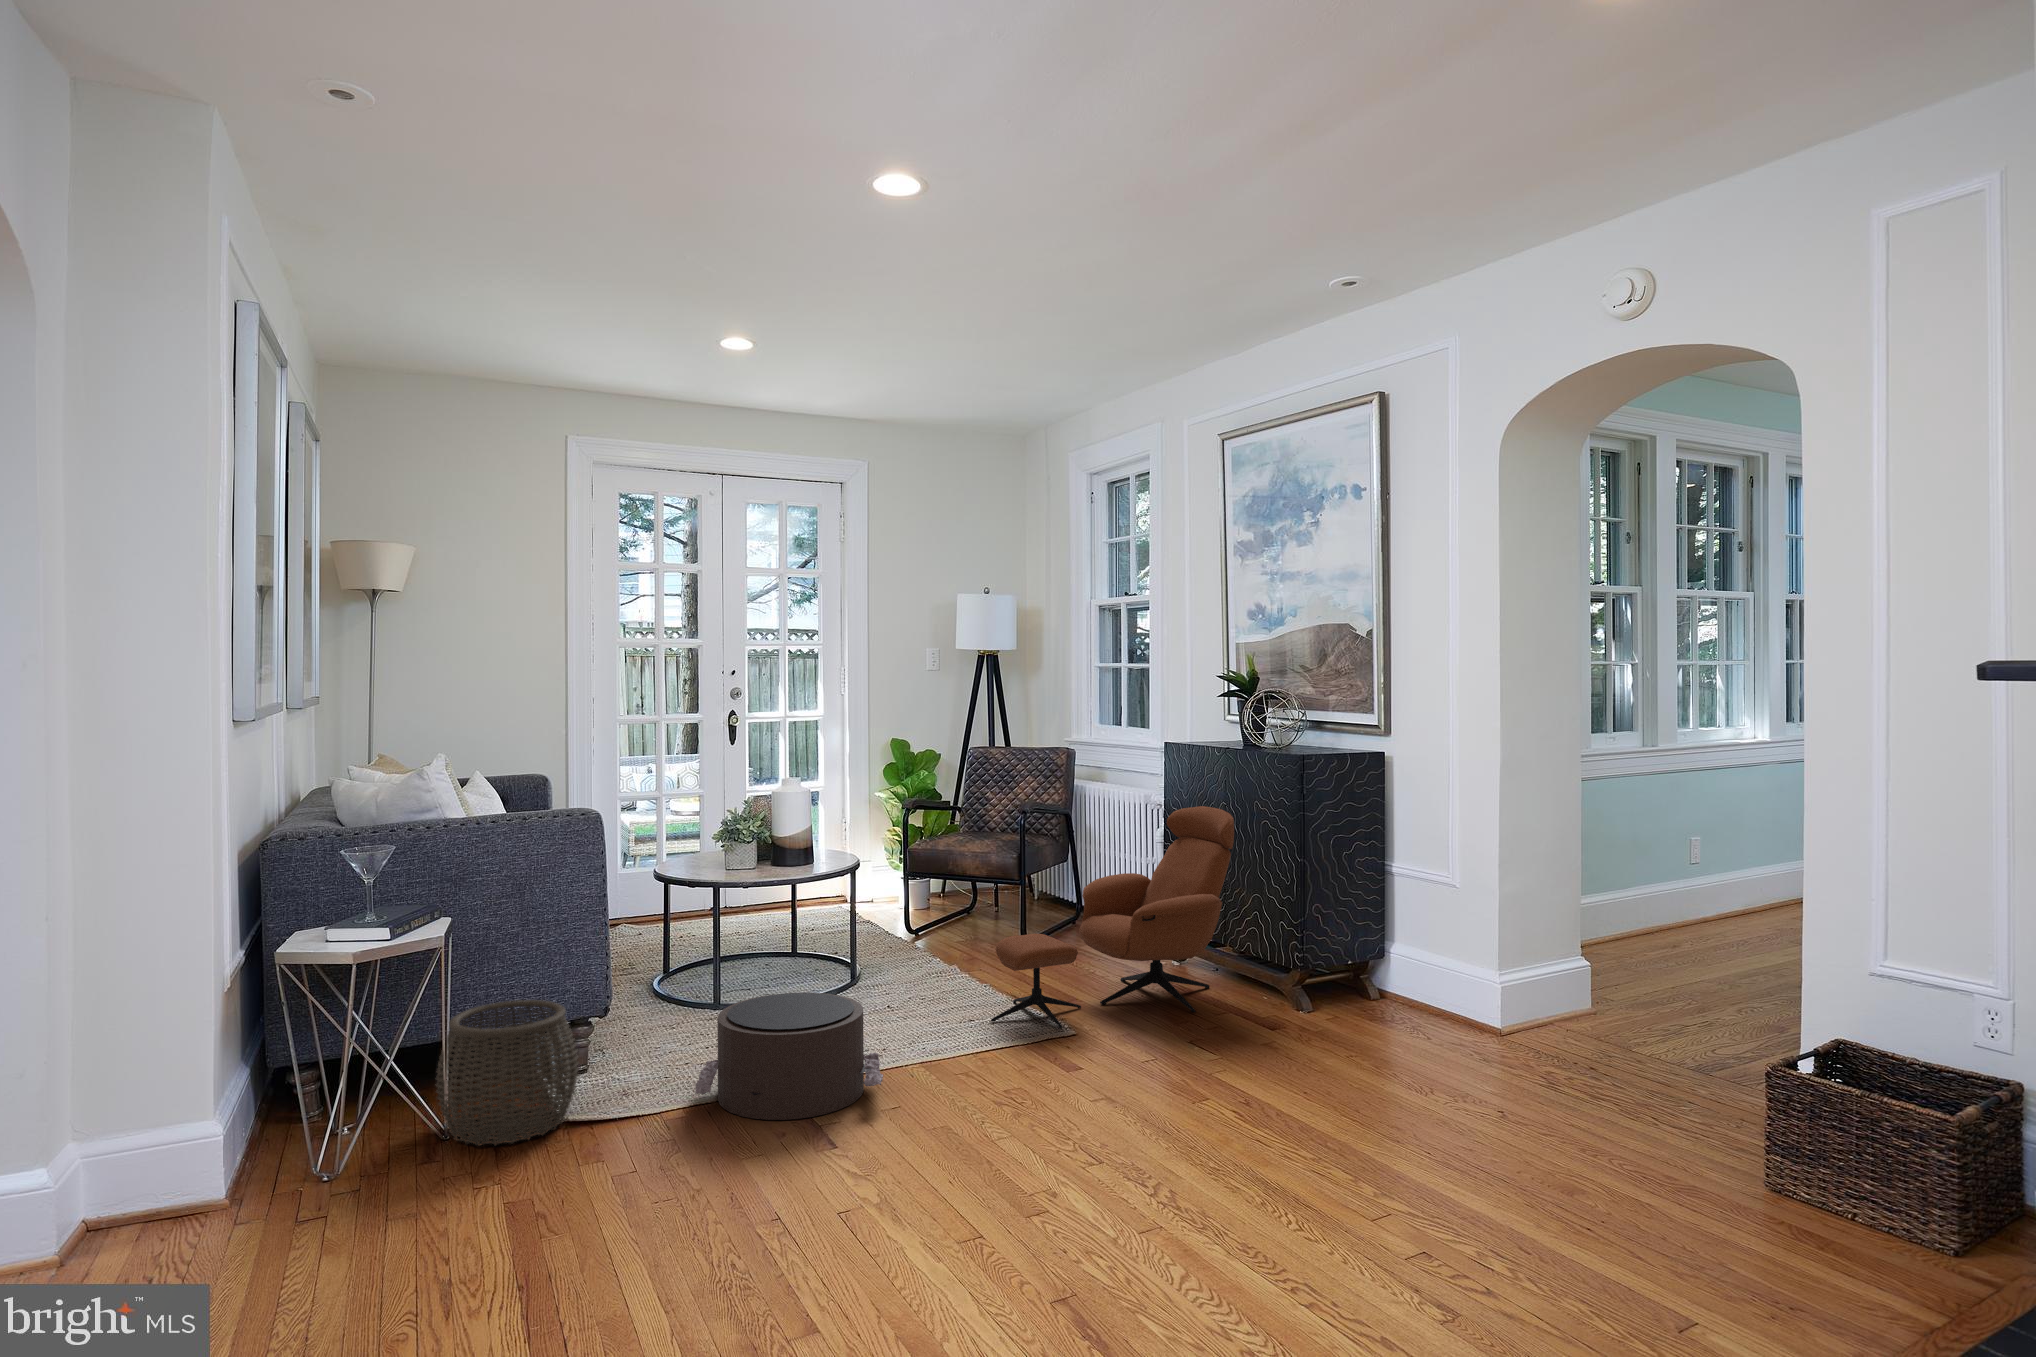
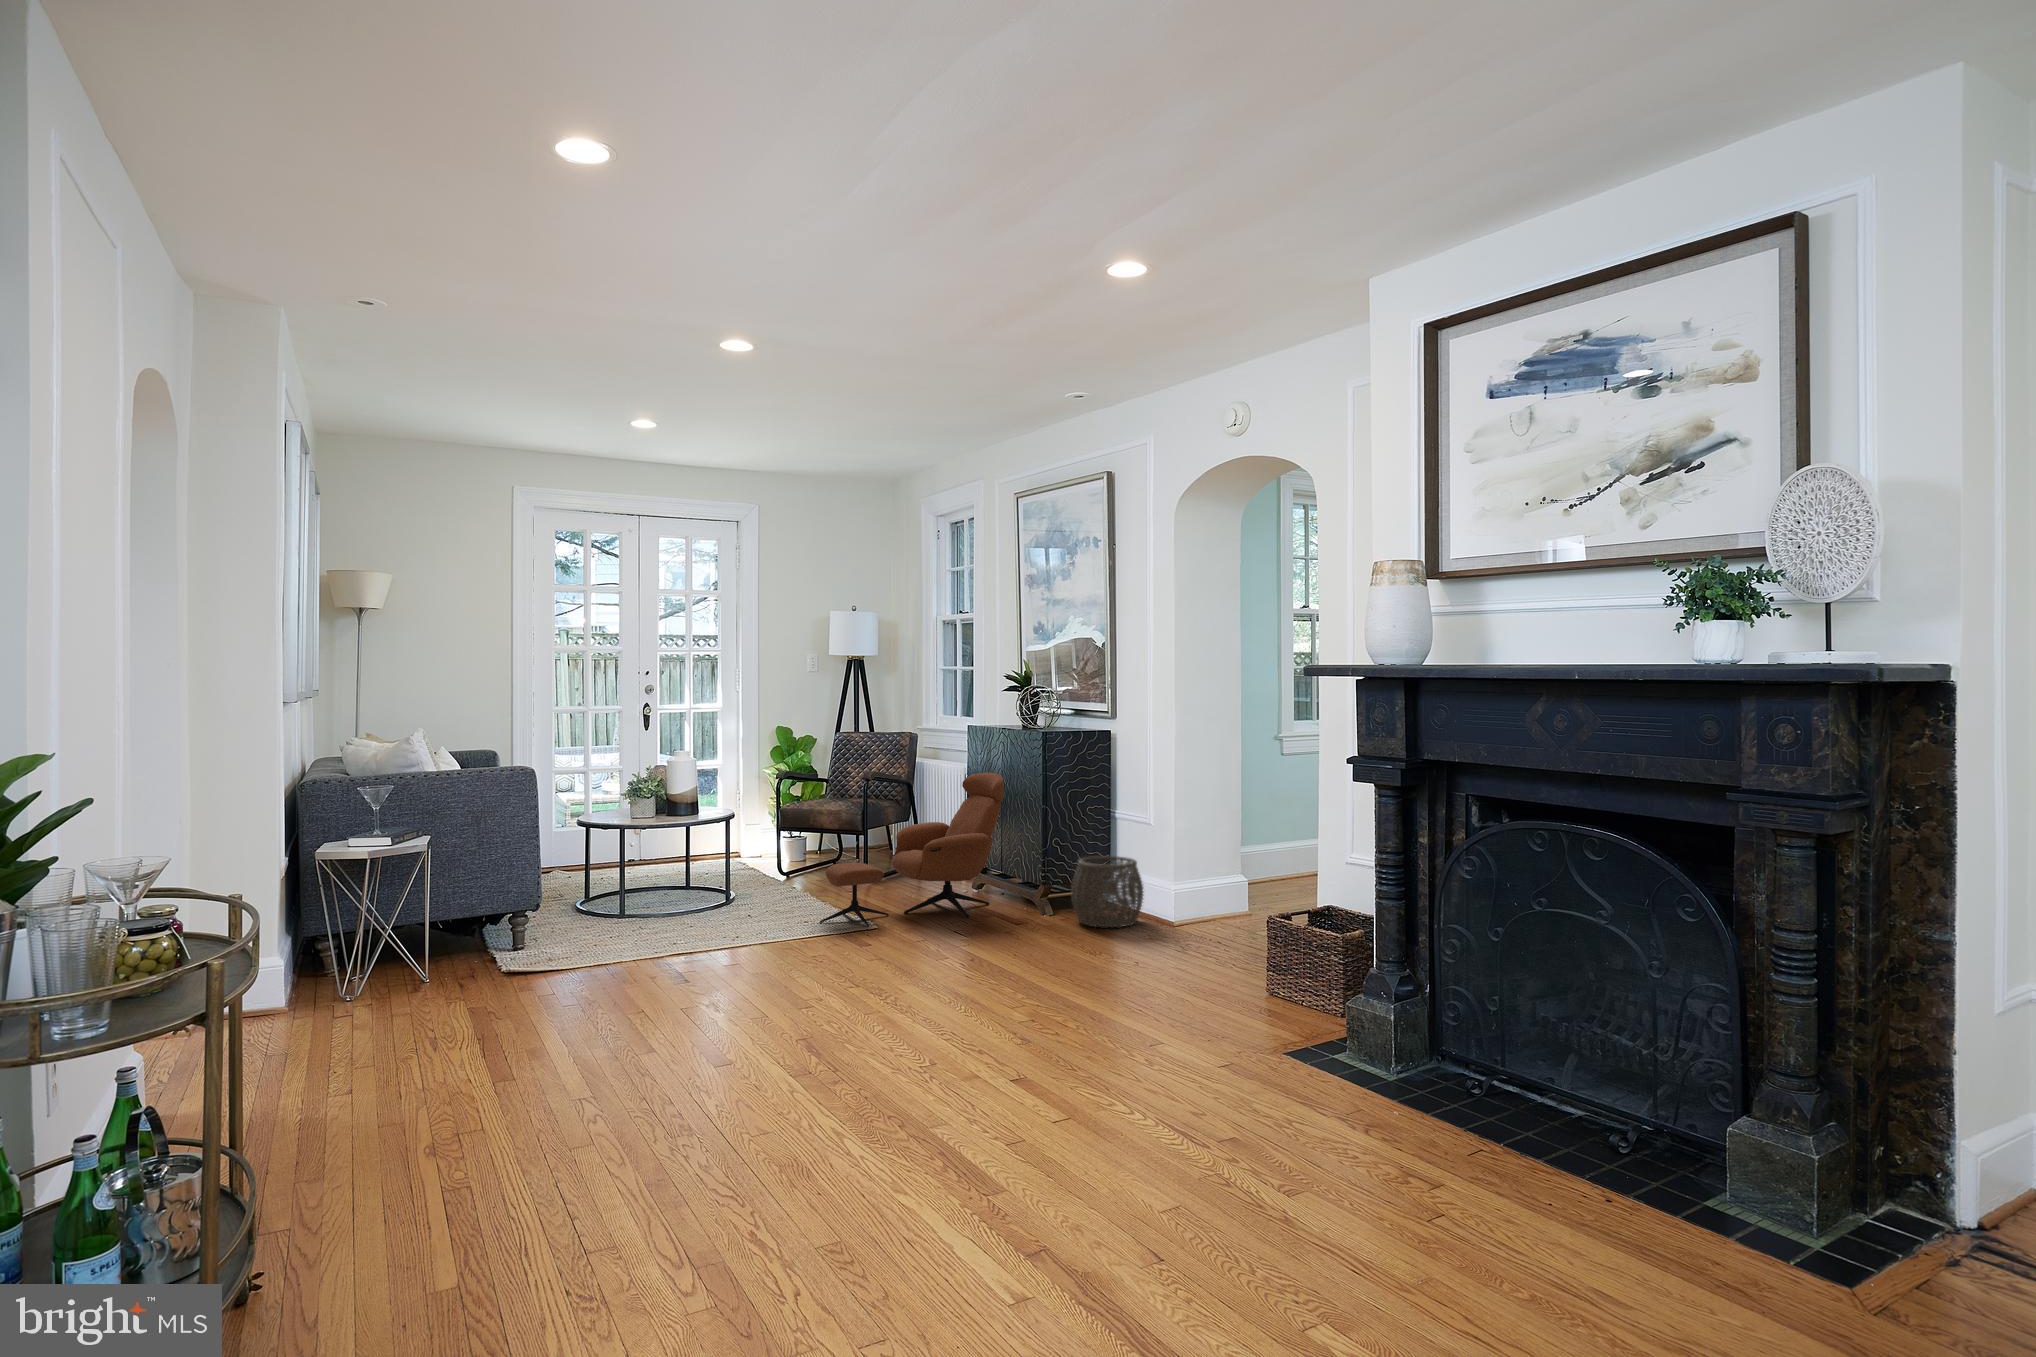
pouf: present [695,993,883,1120] -> none [597,894,728,971]
woven basket: present [436,1000,579,1146] -> present [1071,856,1143,928]

